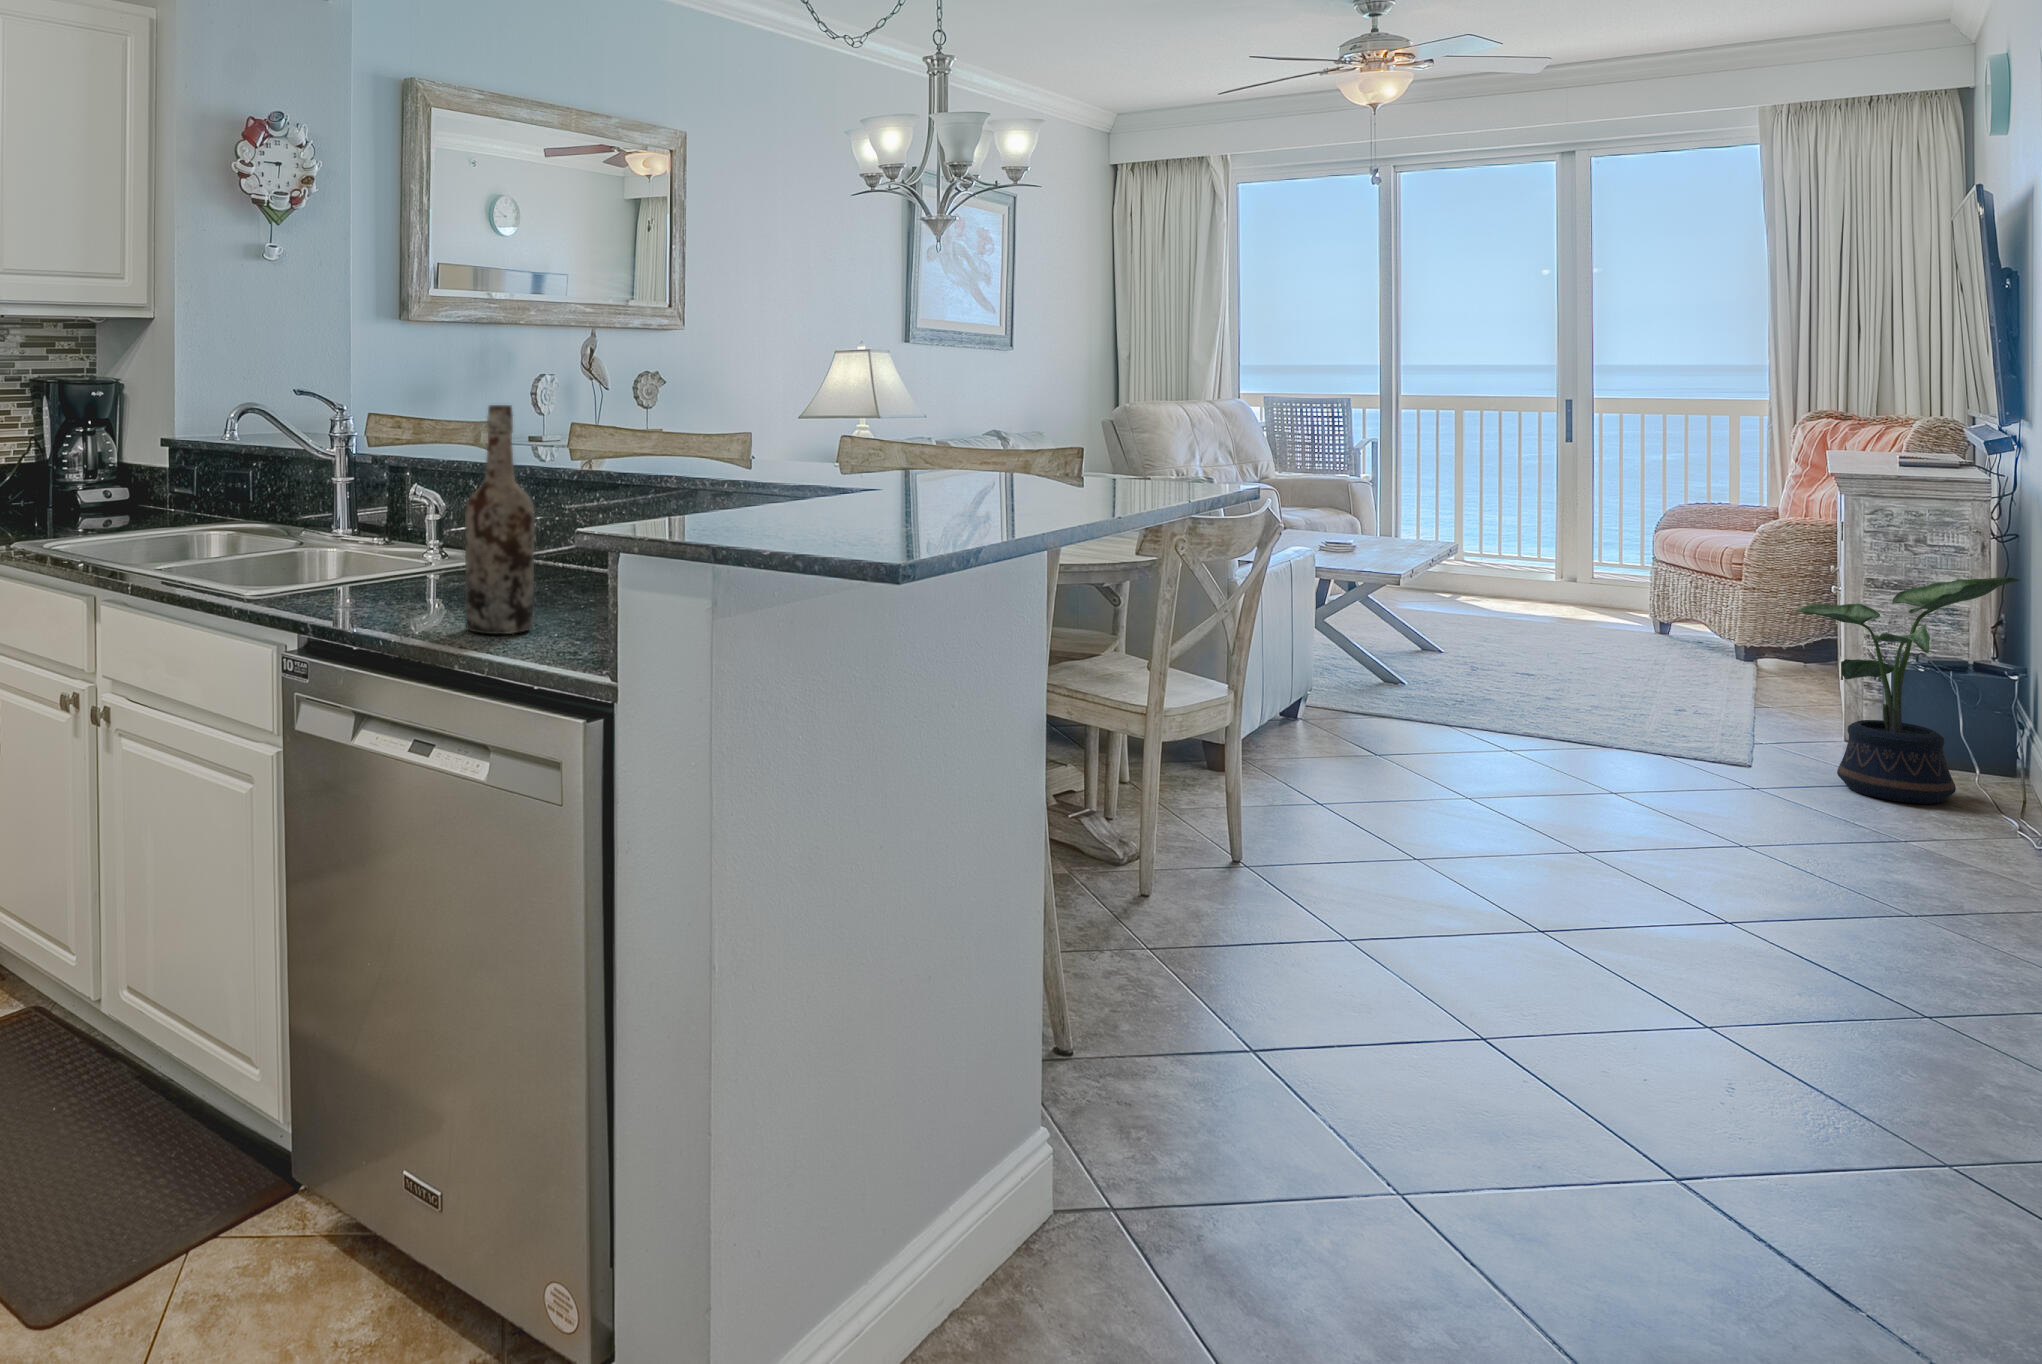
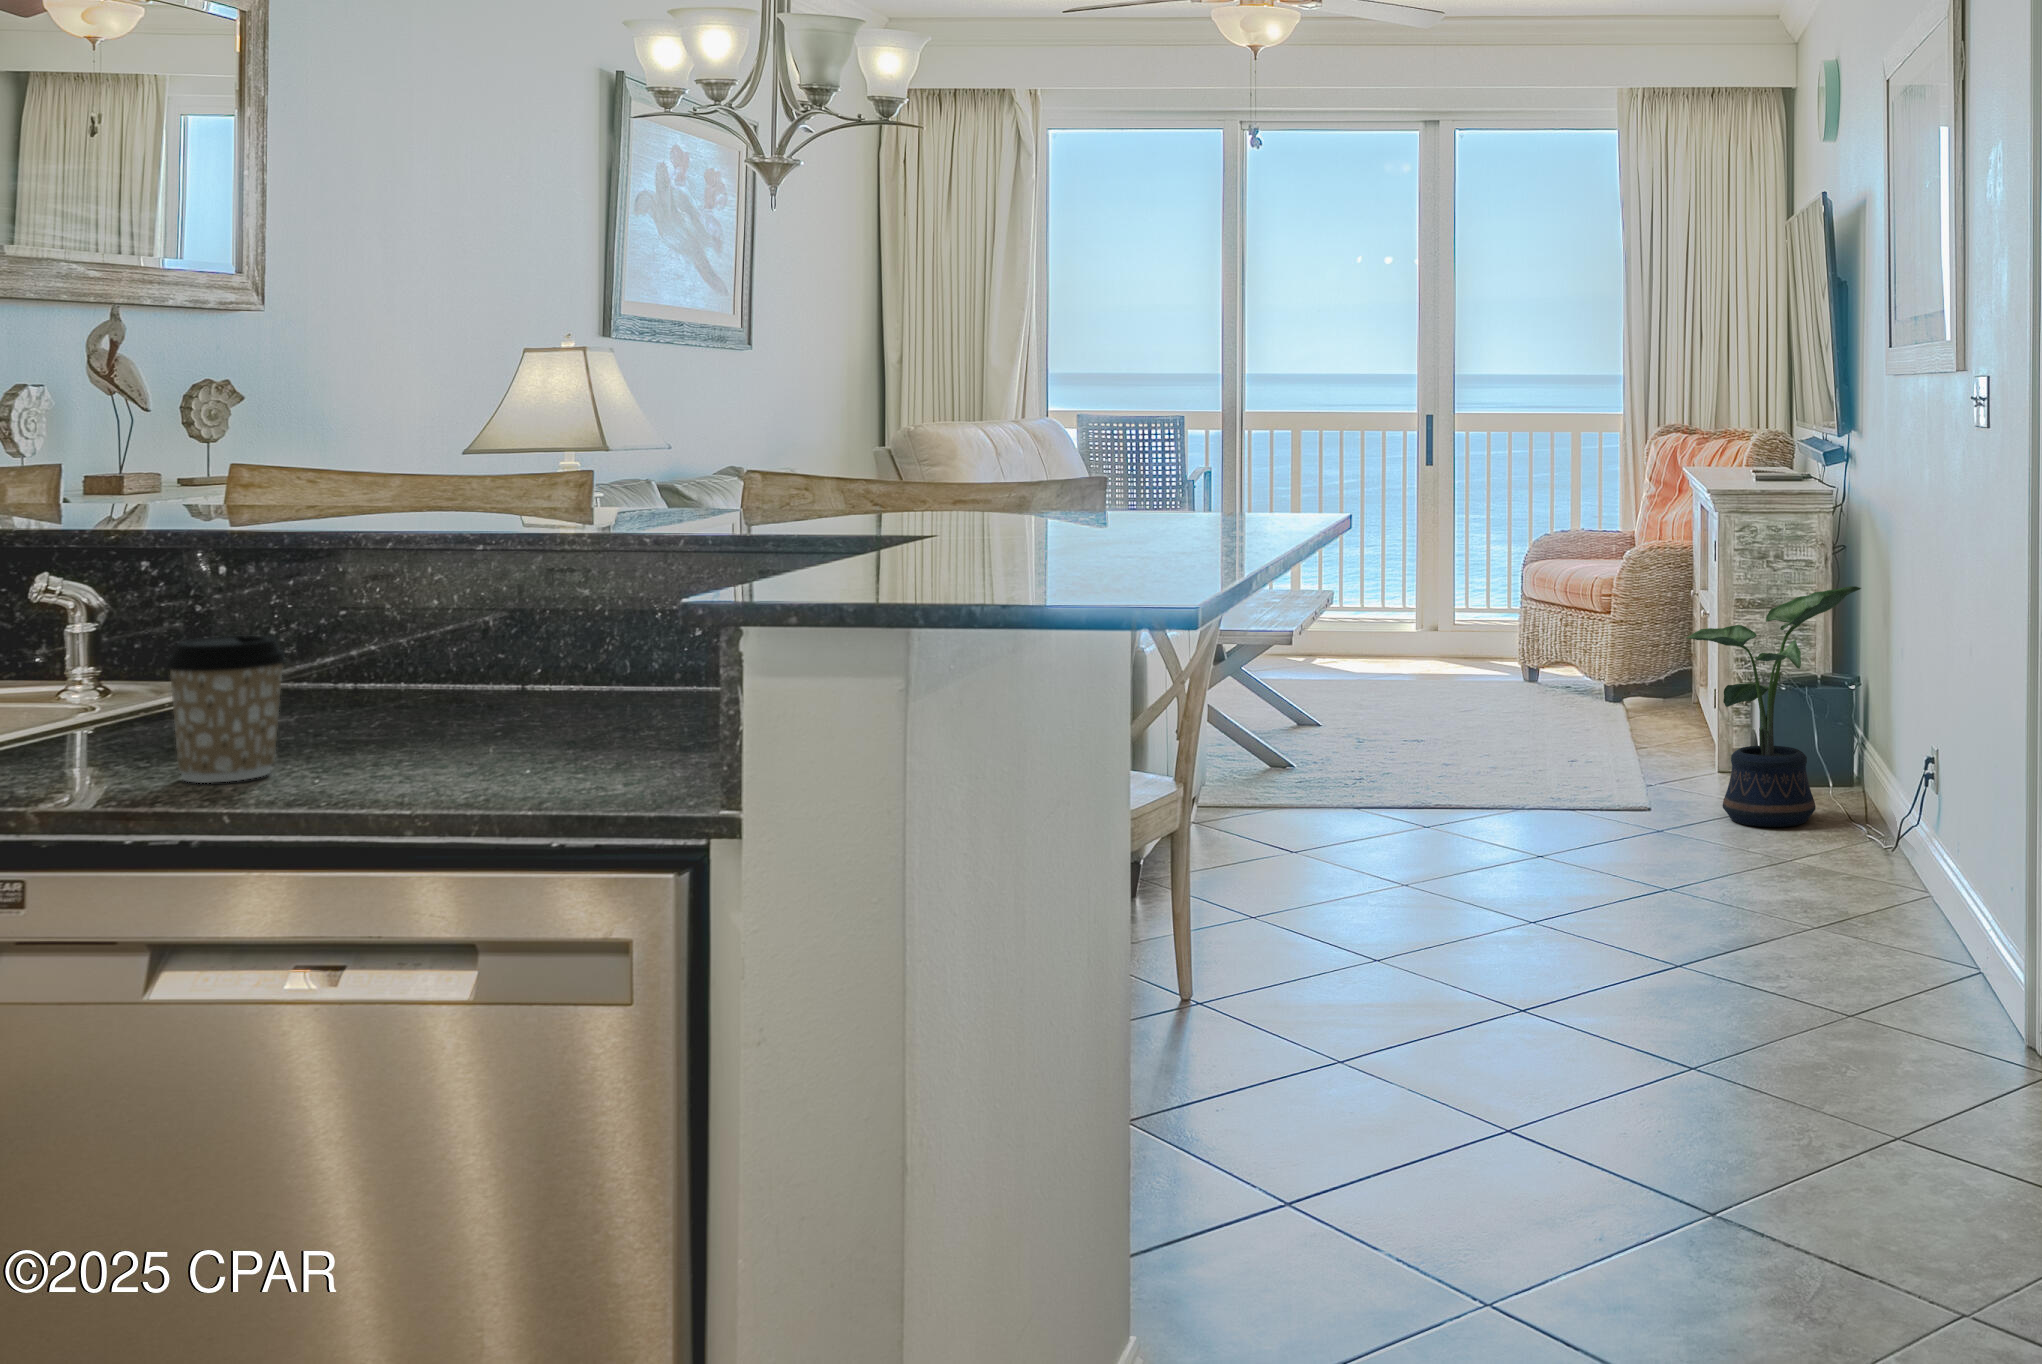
wine bottle: present [465,405,535,634] -> none [367,435,482,781]
coffee cup: none [370,529,436,620] -> present [166,636,286,783]

